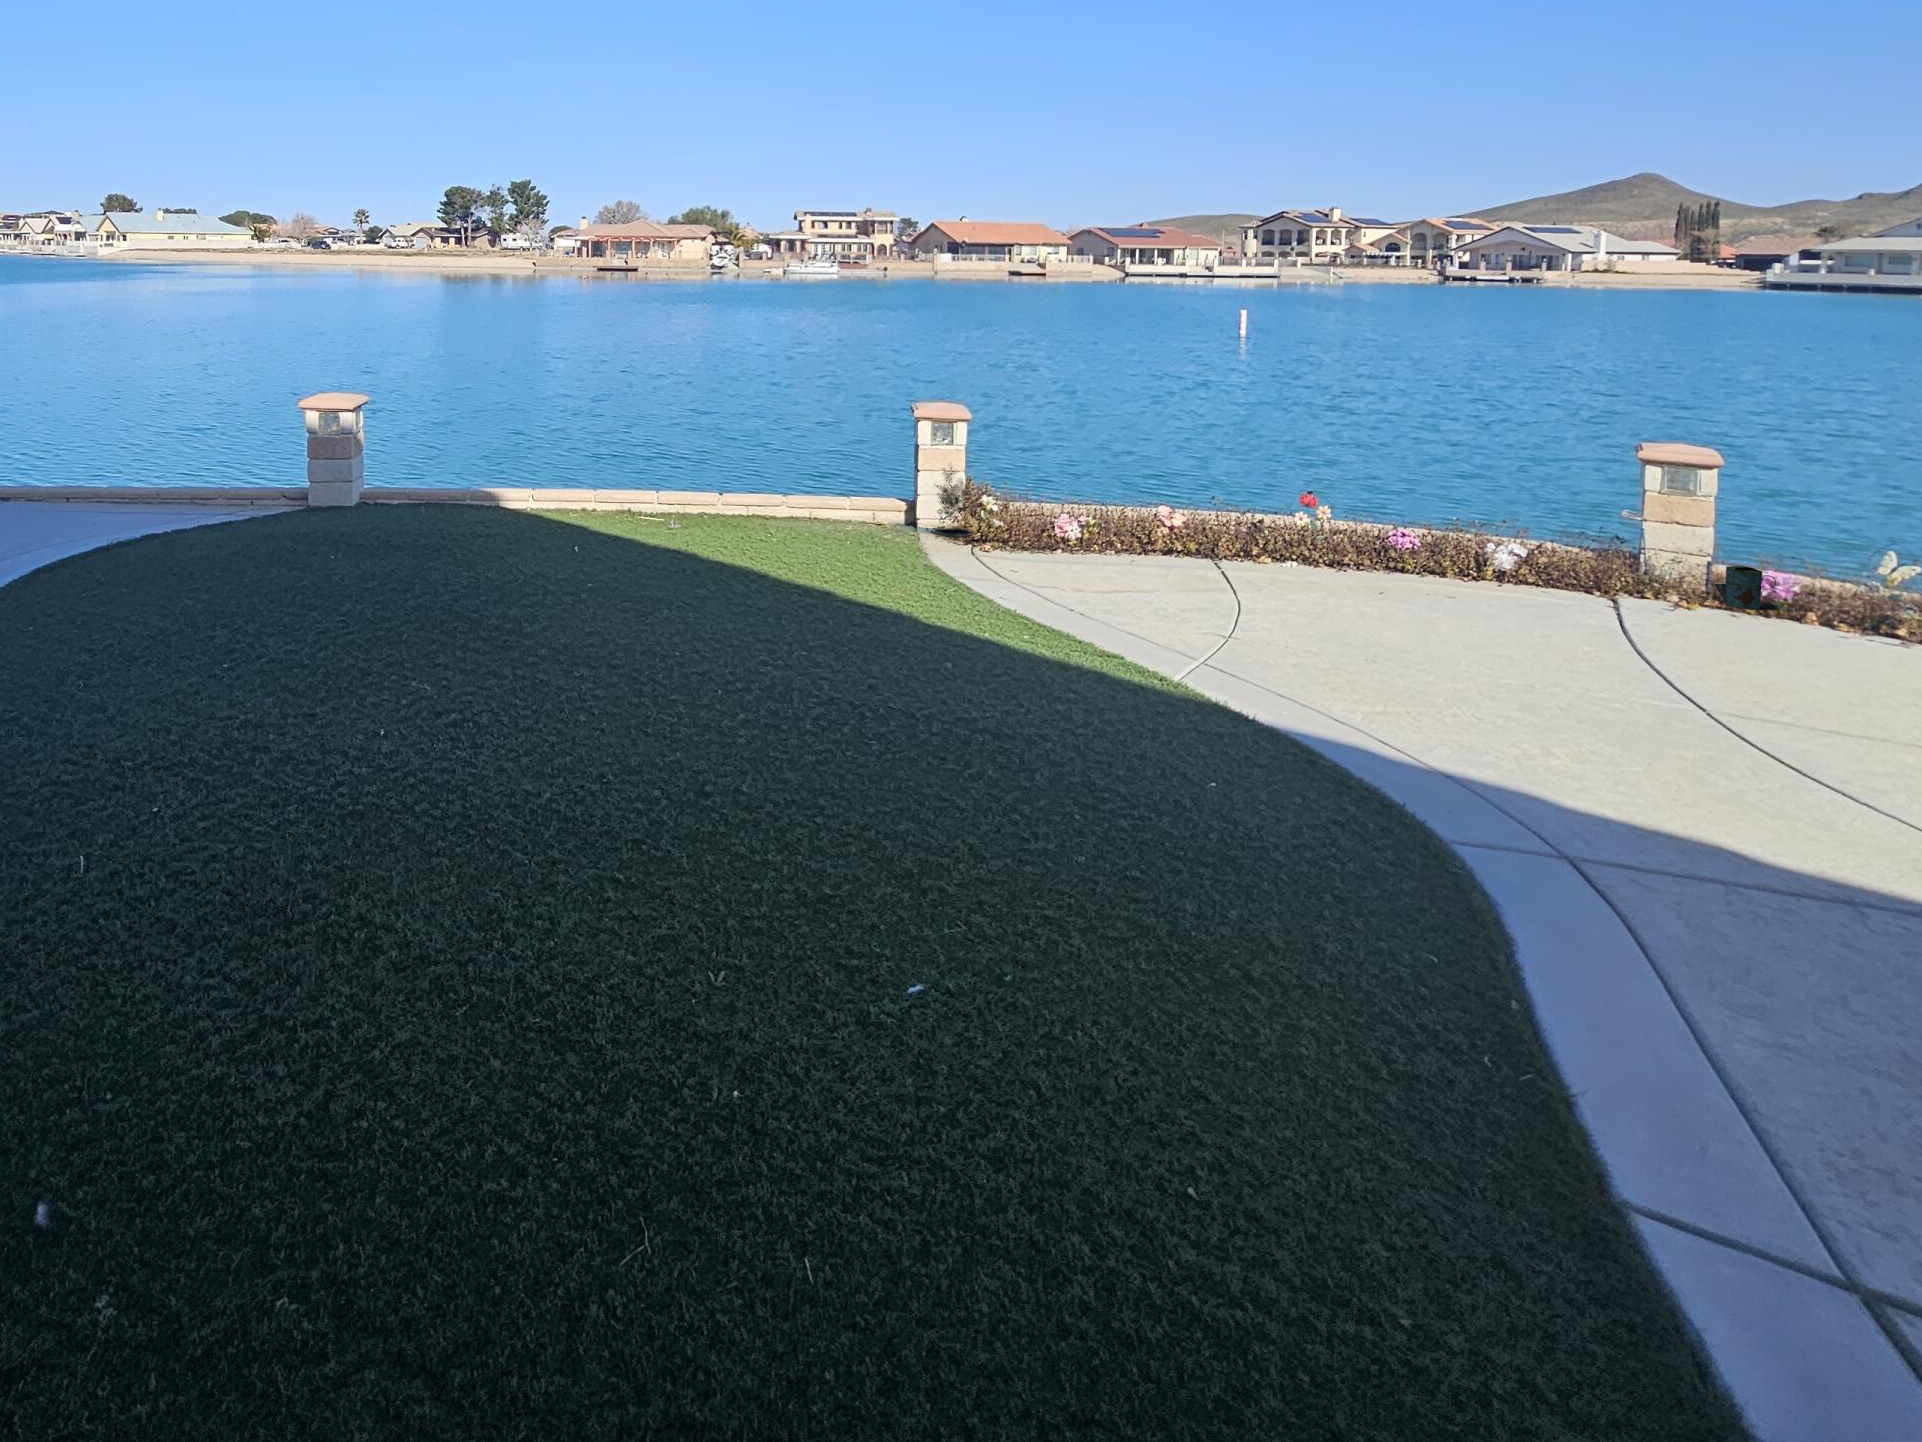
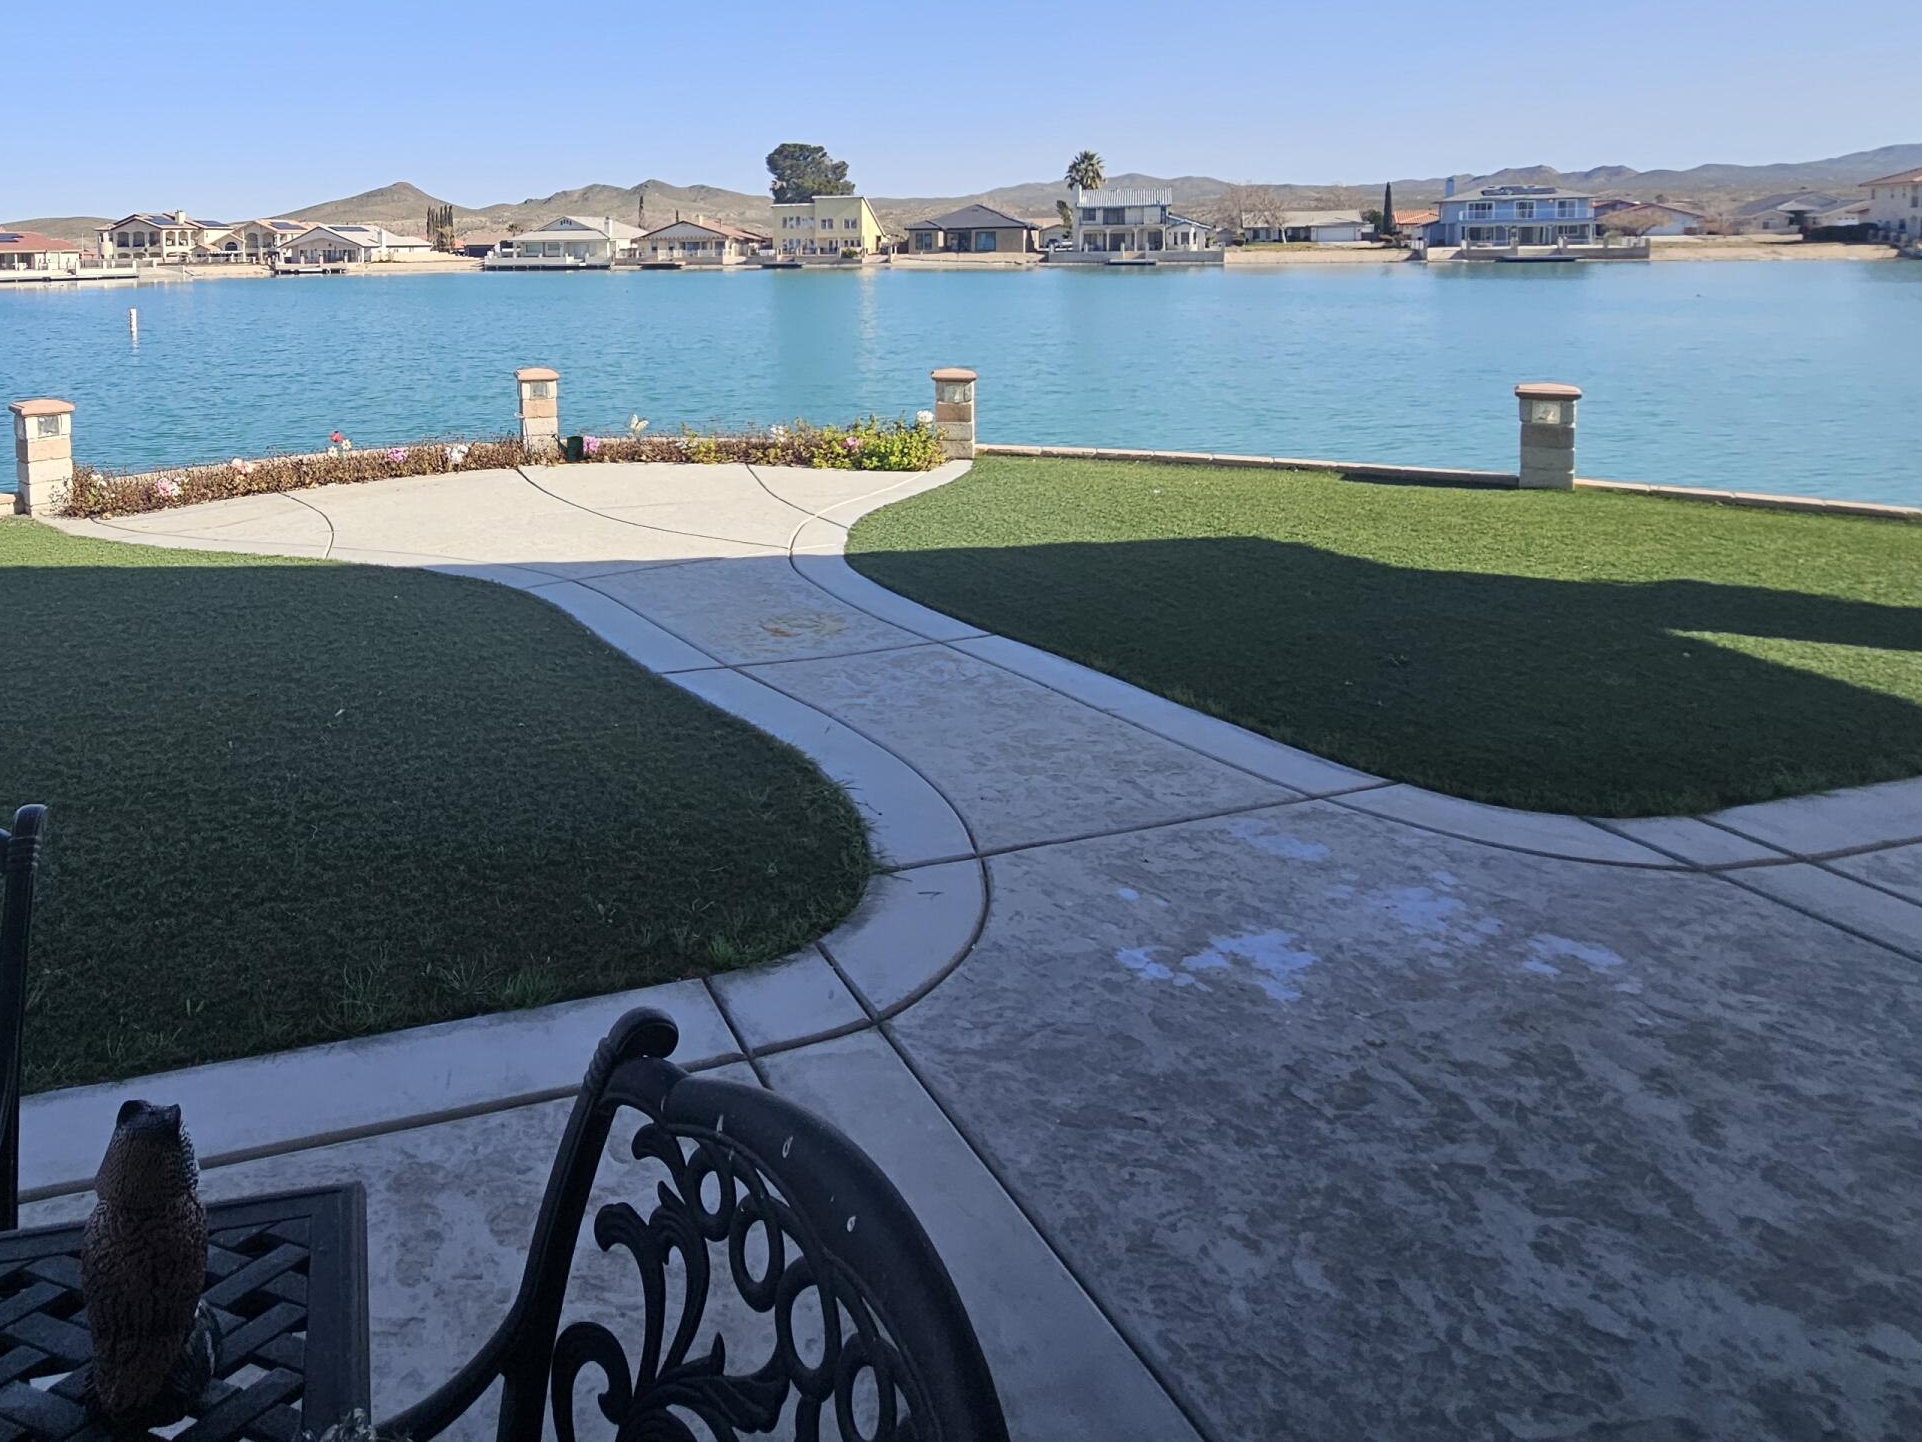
potted tree: present [932,466,972,537] -> none [49,448,90,514]

